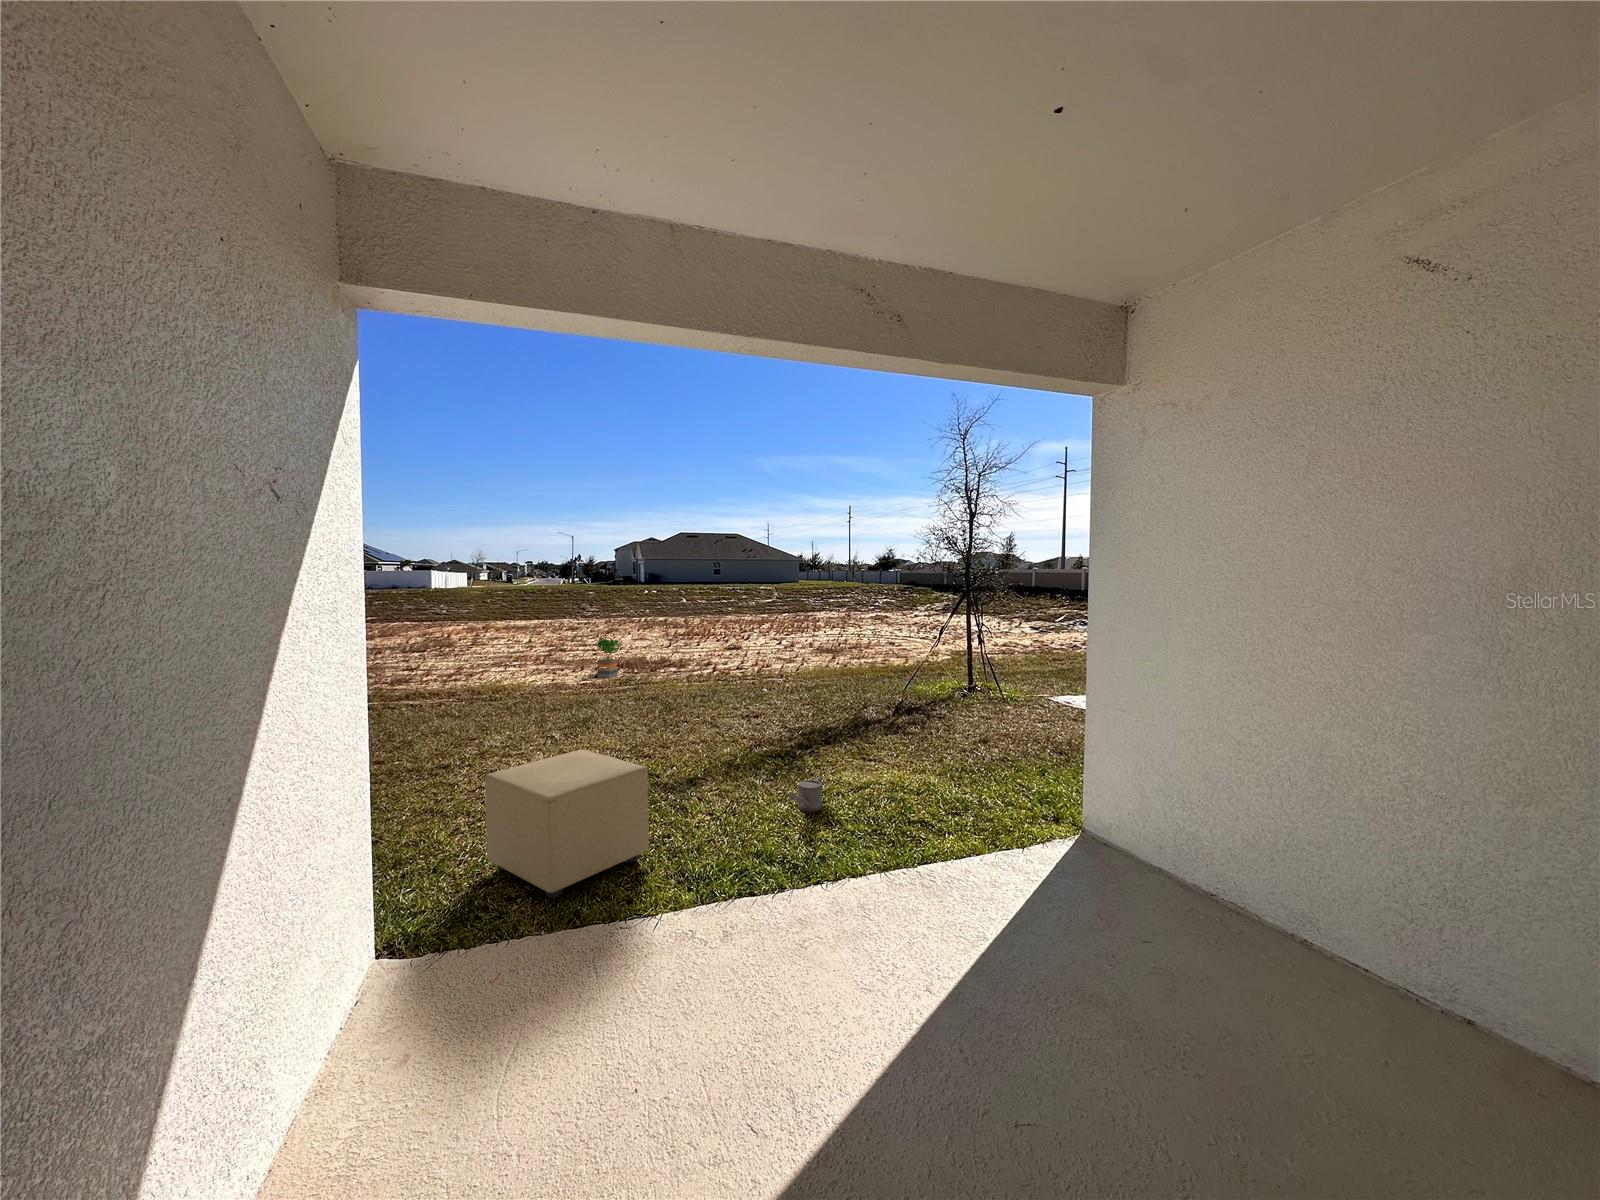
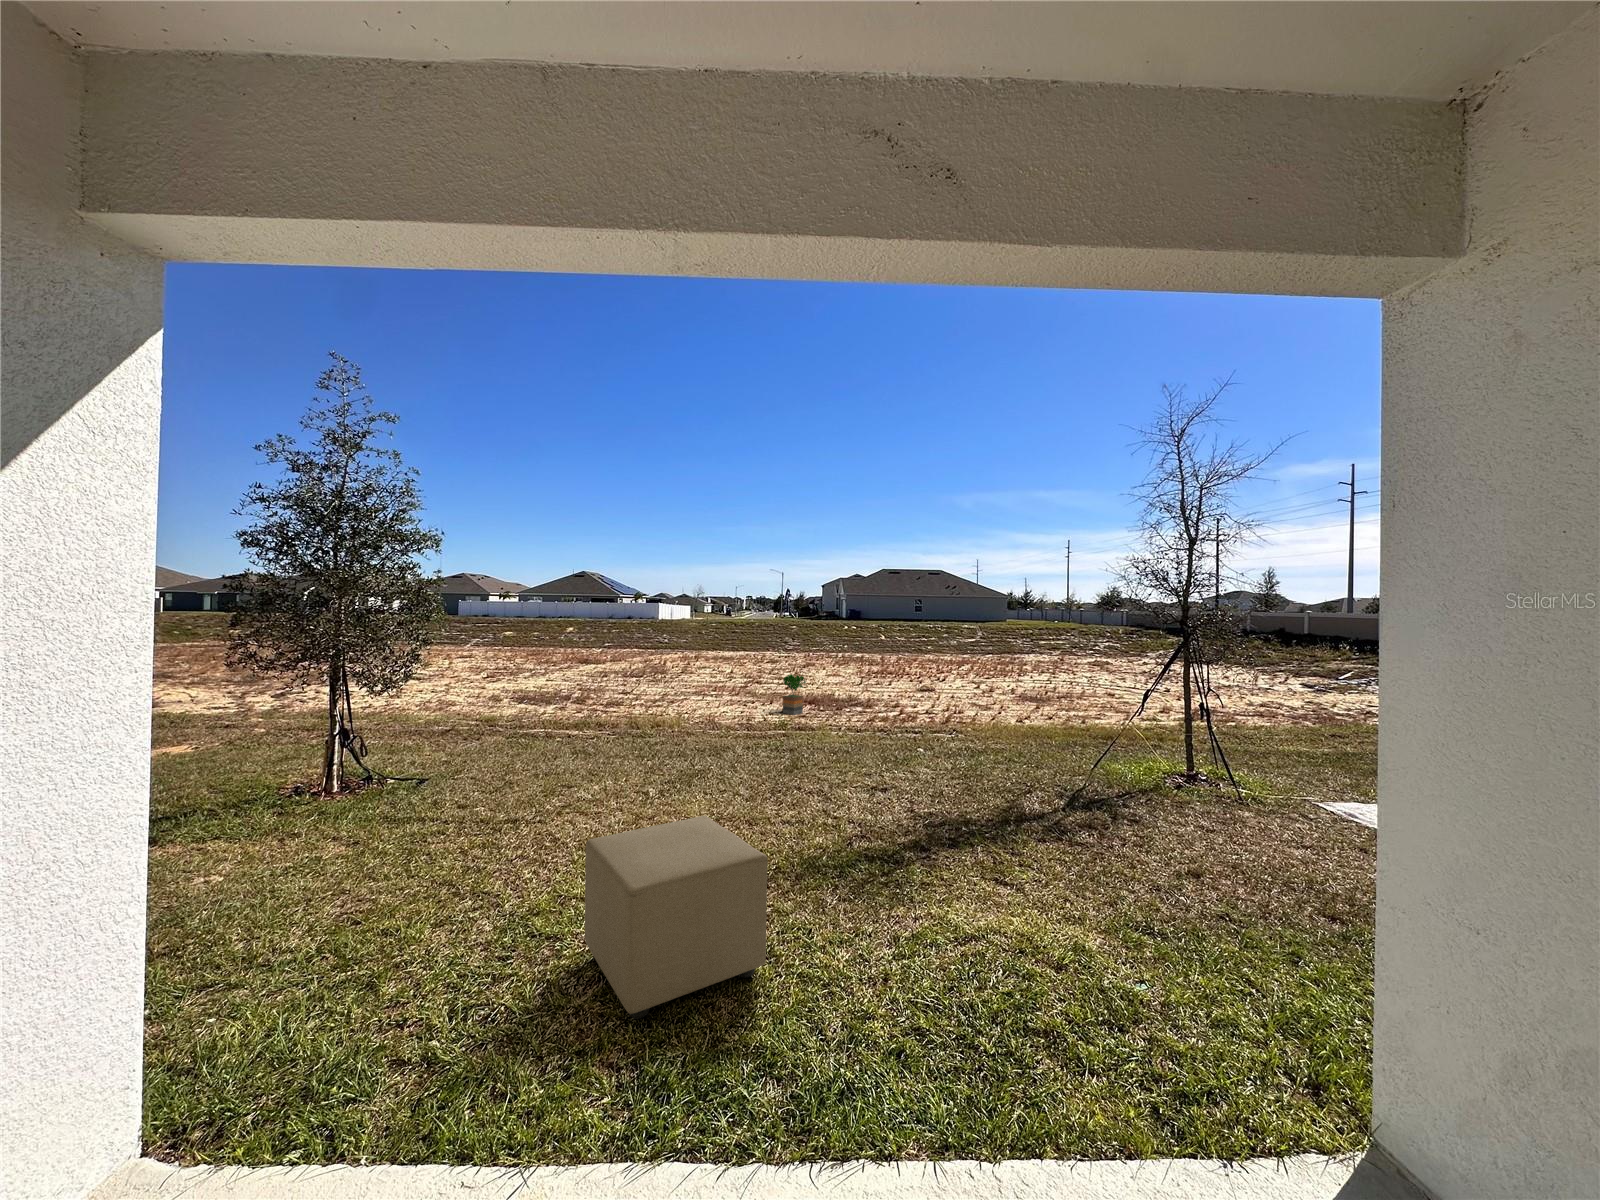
watering can: present [789,777,823,811] -> none [960,883,1009,934]

